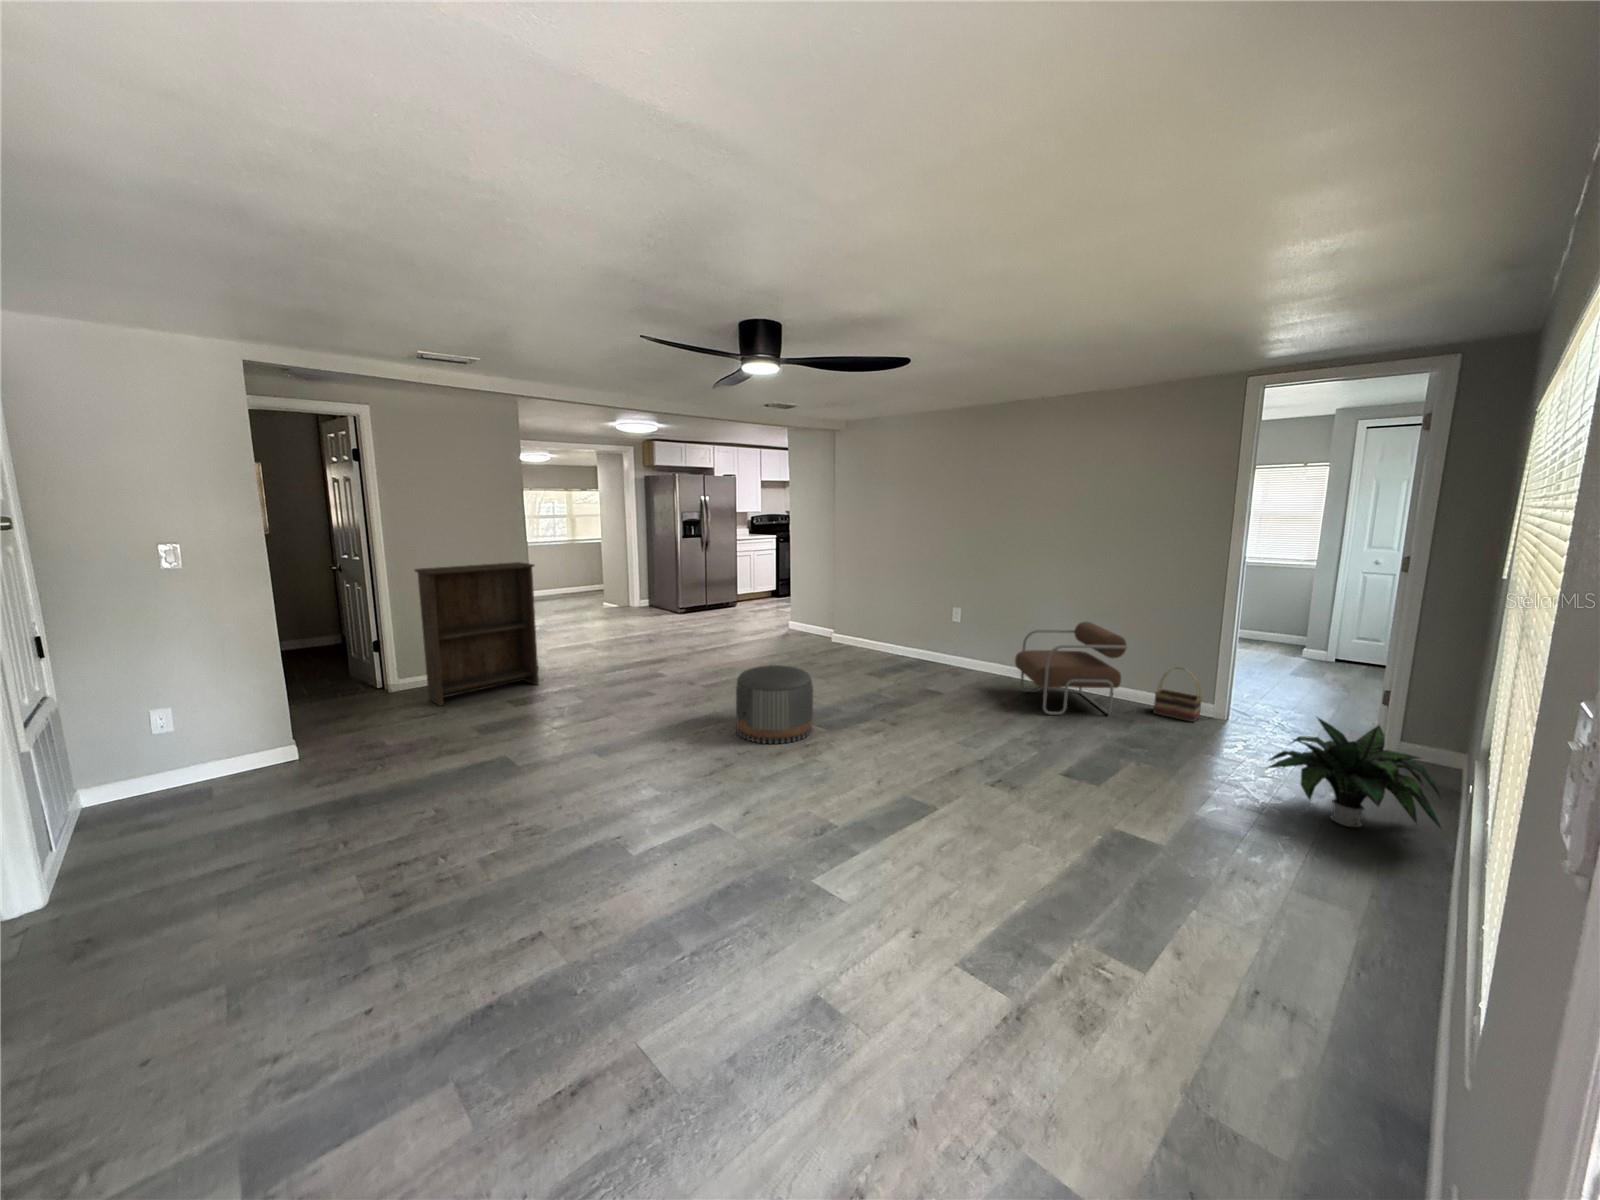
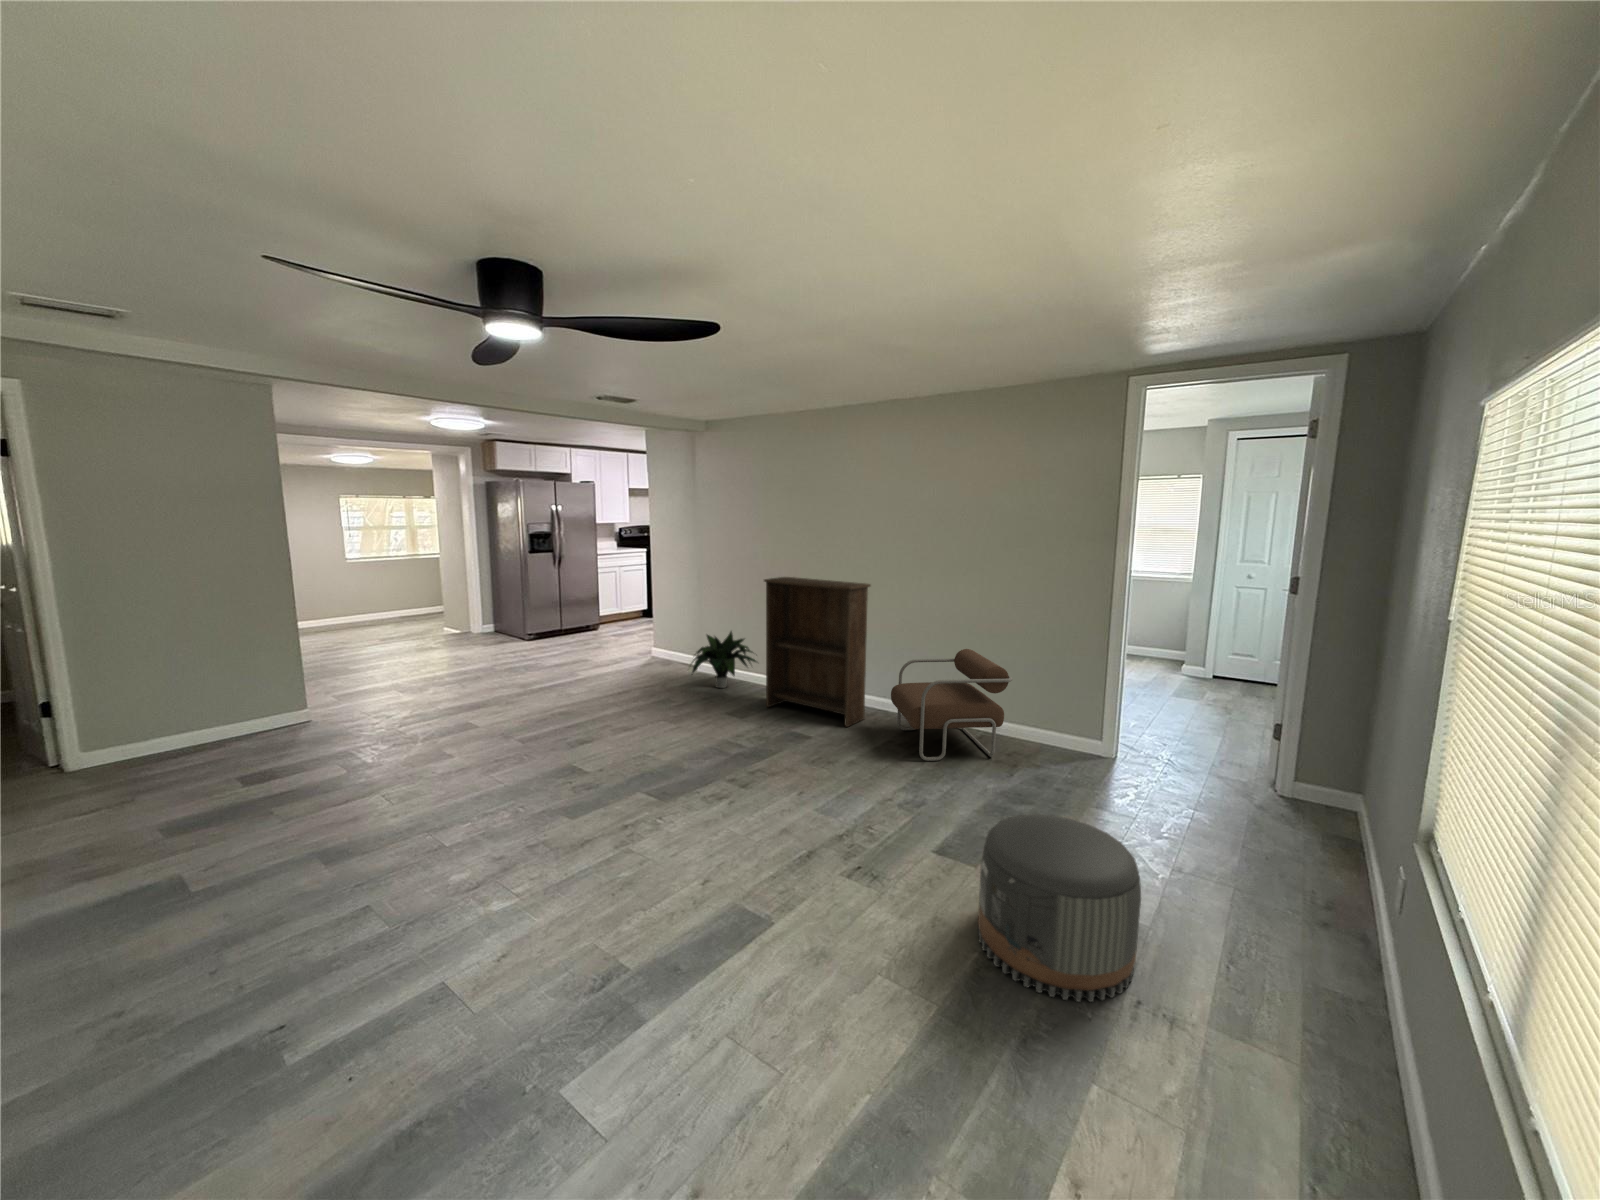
bookshelf: present [414,562,539,706] -> present [764,577,871,727]
pouf: present [736,665,813,744] -> present [978,814,1141,1002]
basket: present [1154,667,1202,722] -> none [1039,700,1090,762]
potted plant: present [1269,718,1441,828] -> present [691,631,757,688]

